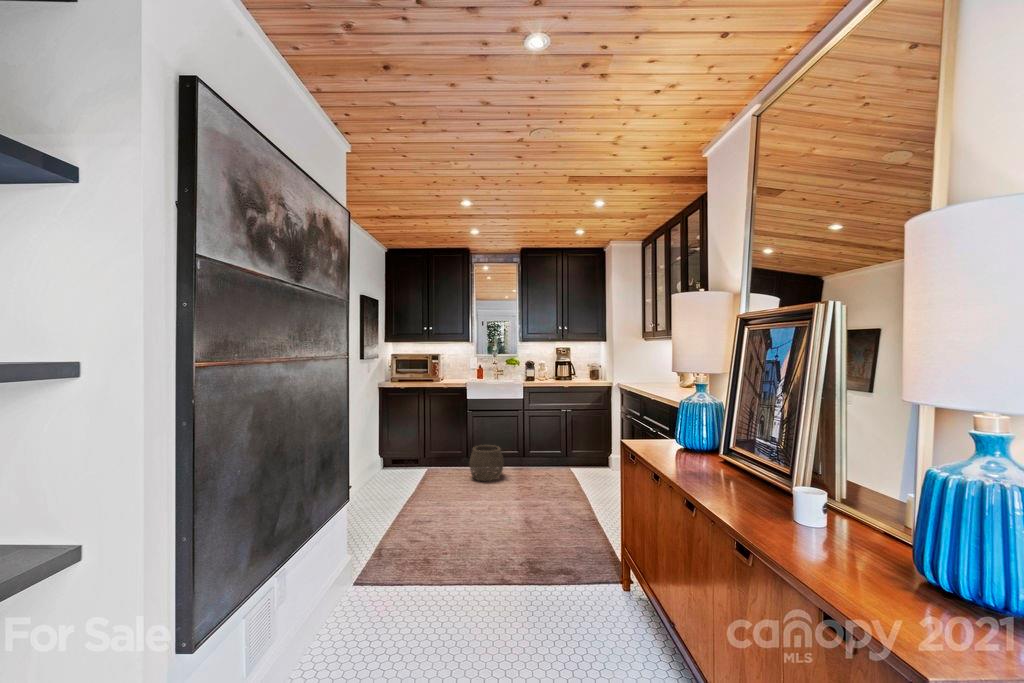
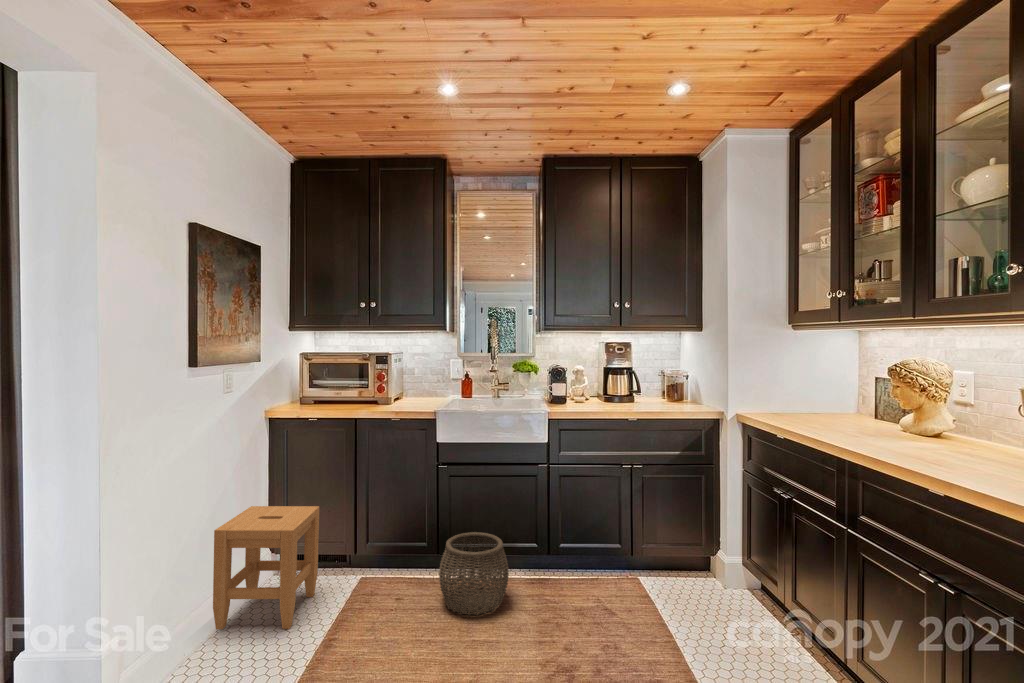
stool: none [364,432,408,487] -> present [213,506,319,630]

